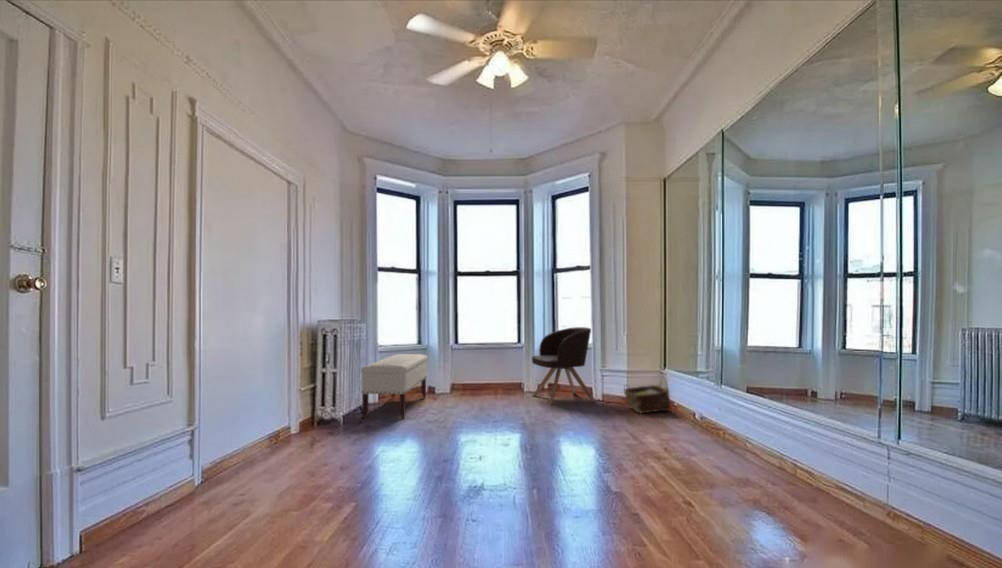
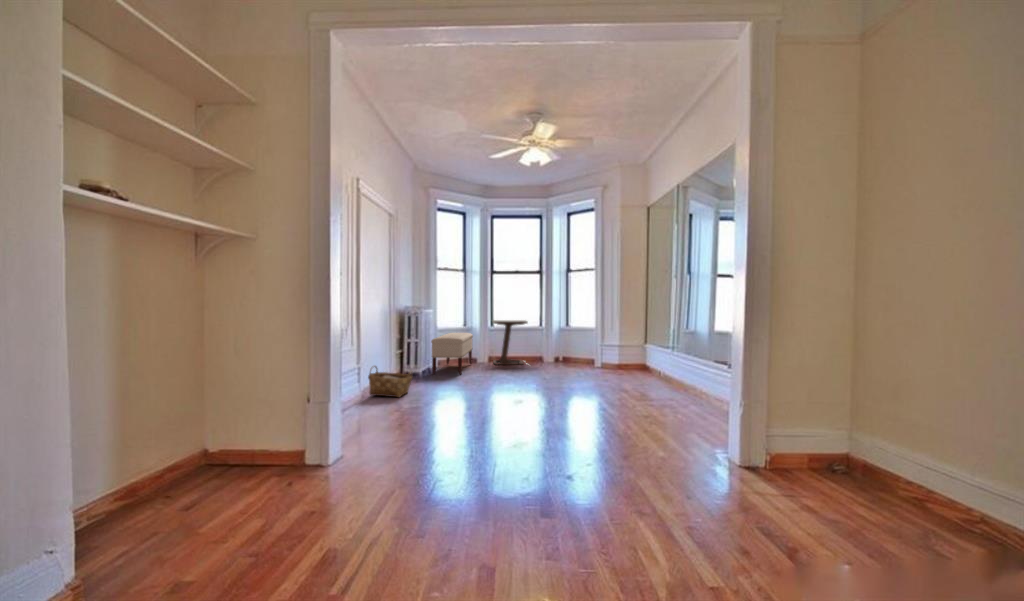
armchair: present [532,327,596,405] -> none [550,314,597,369]
side table: none [455,335,506,398] -> present [493,320,528,365]
woven basket: present [624,385,670,413] -> present [368,366,412,397]

